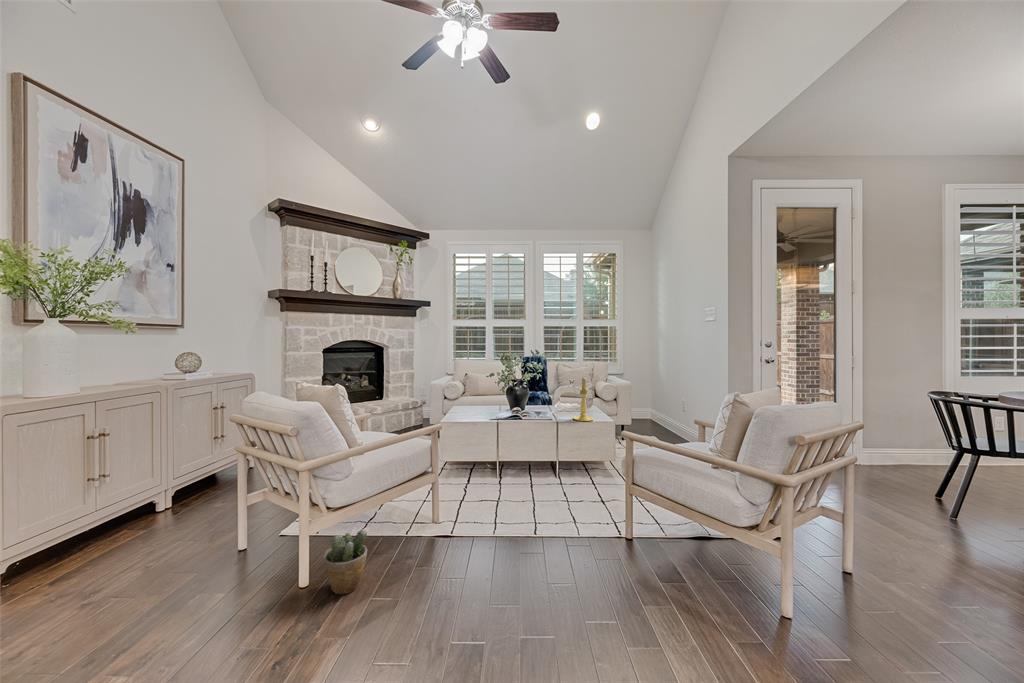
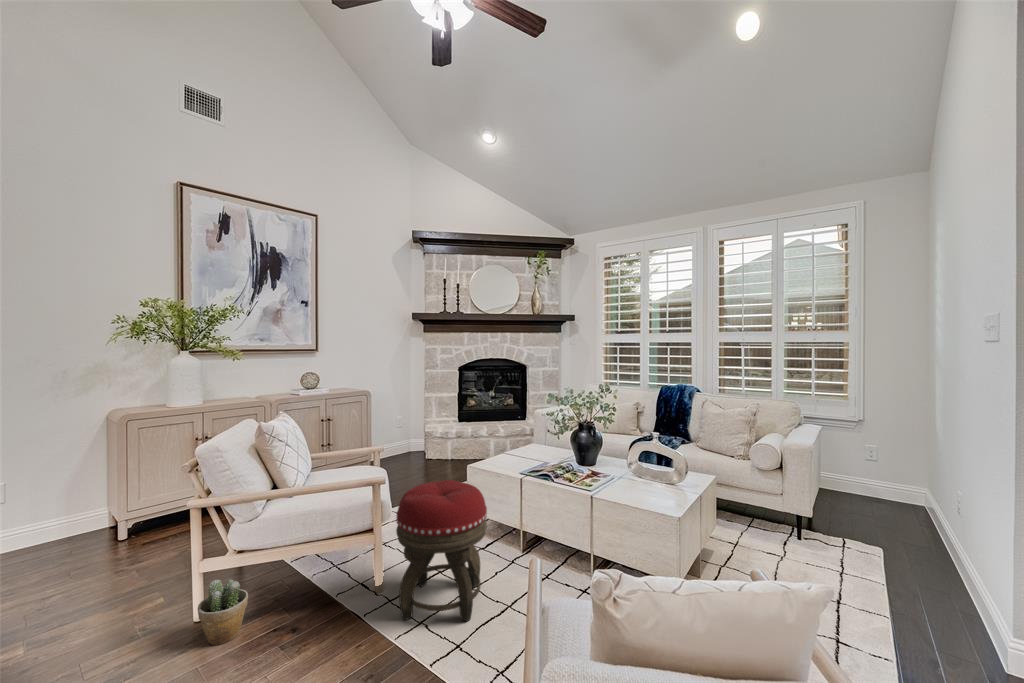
candle holder: present [573,378,593,421] -> none [634,428,667,498]
footstool: none [451,425,521,531] -> present [396,480,487,621]

